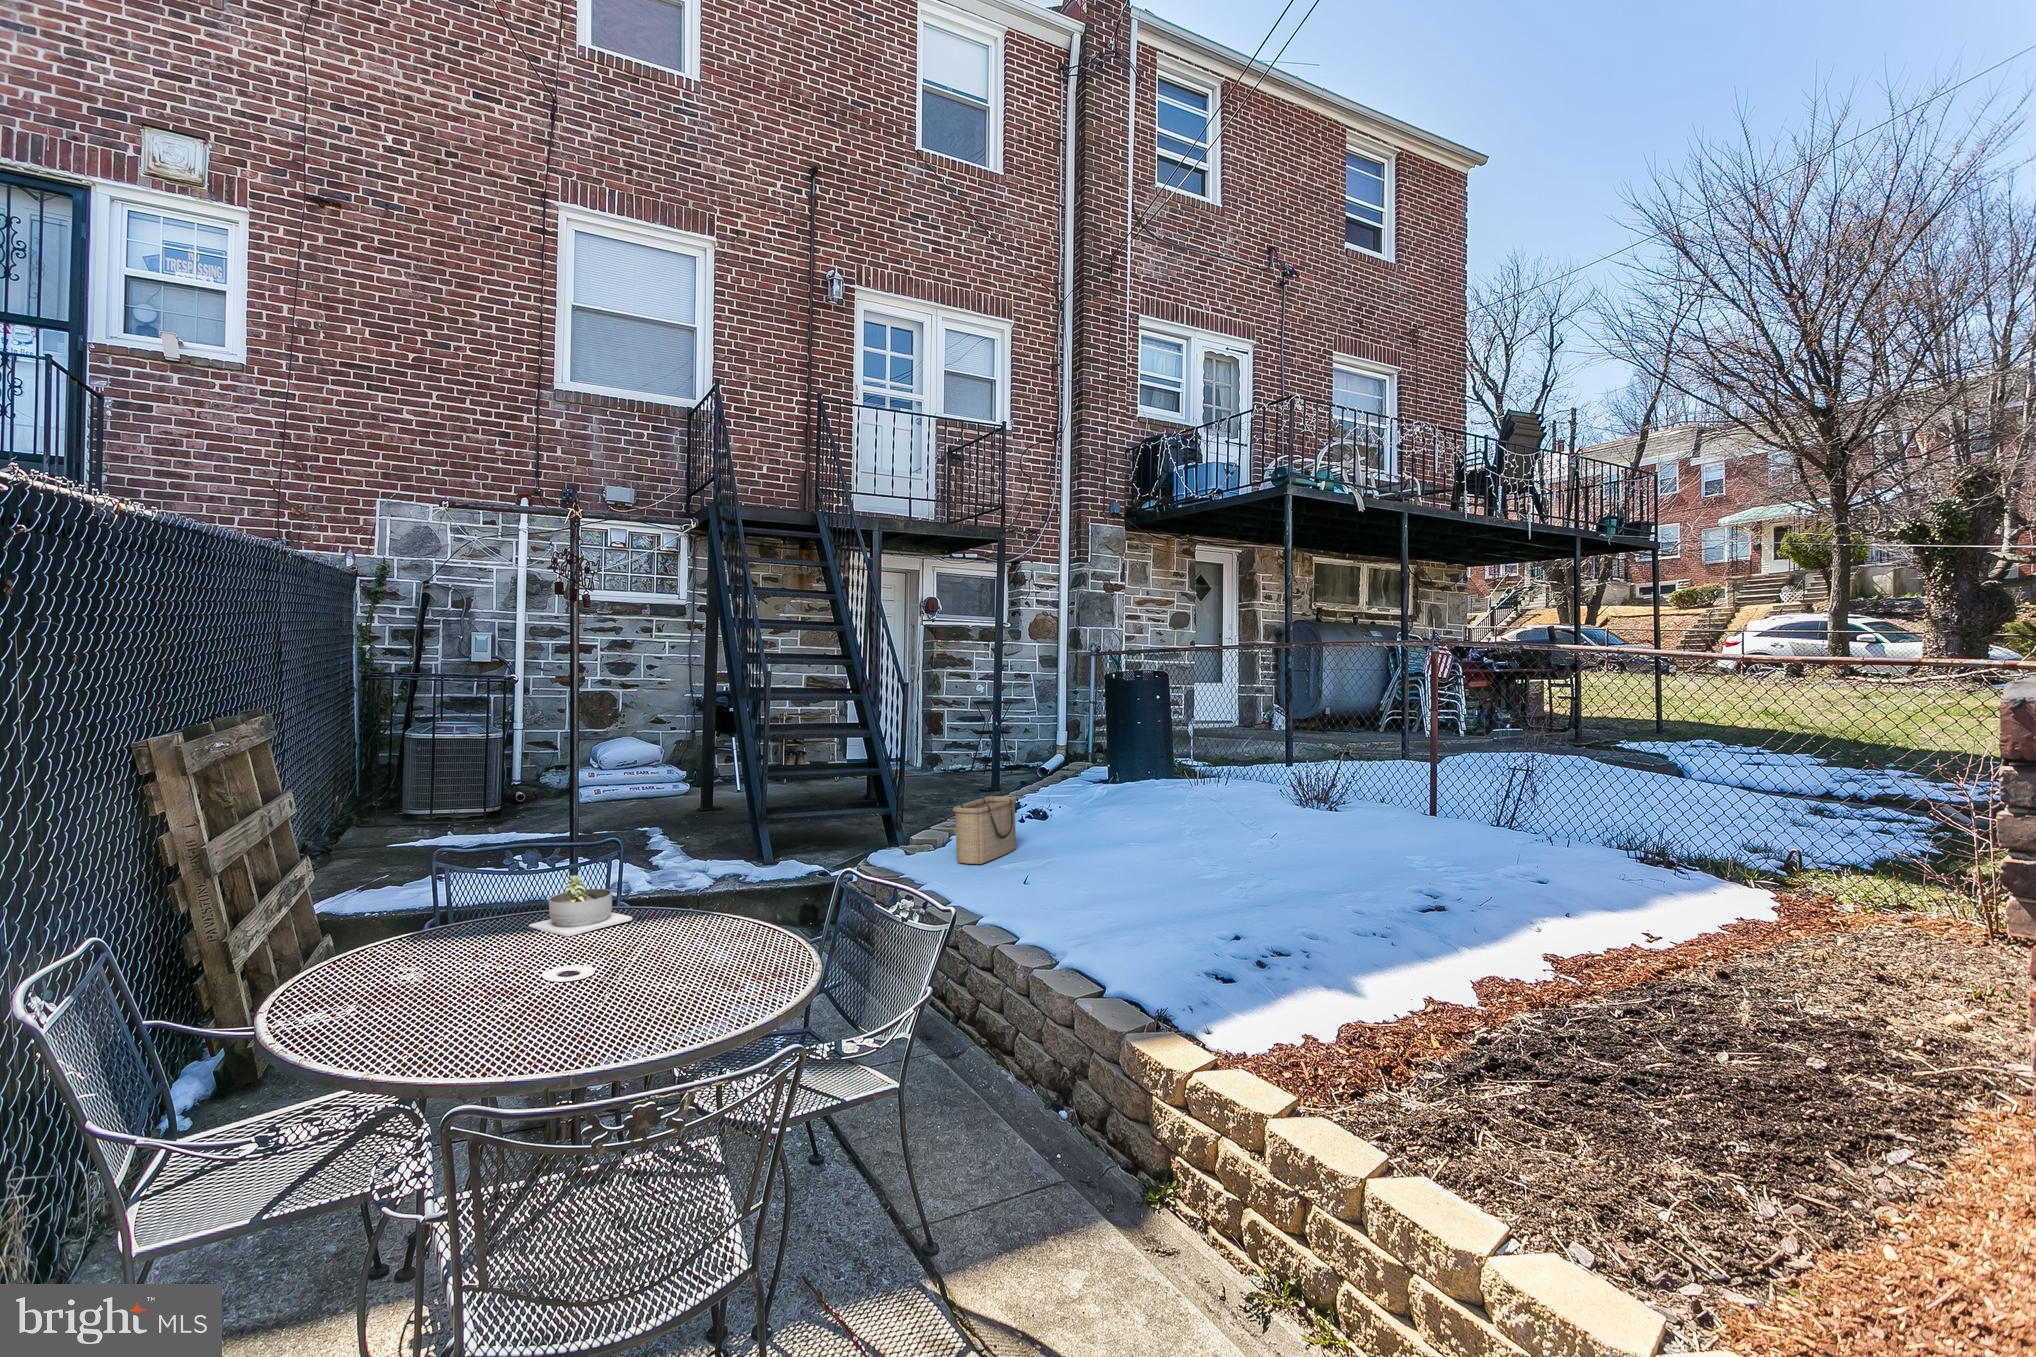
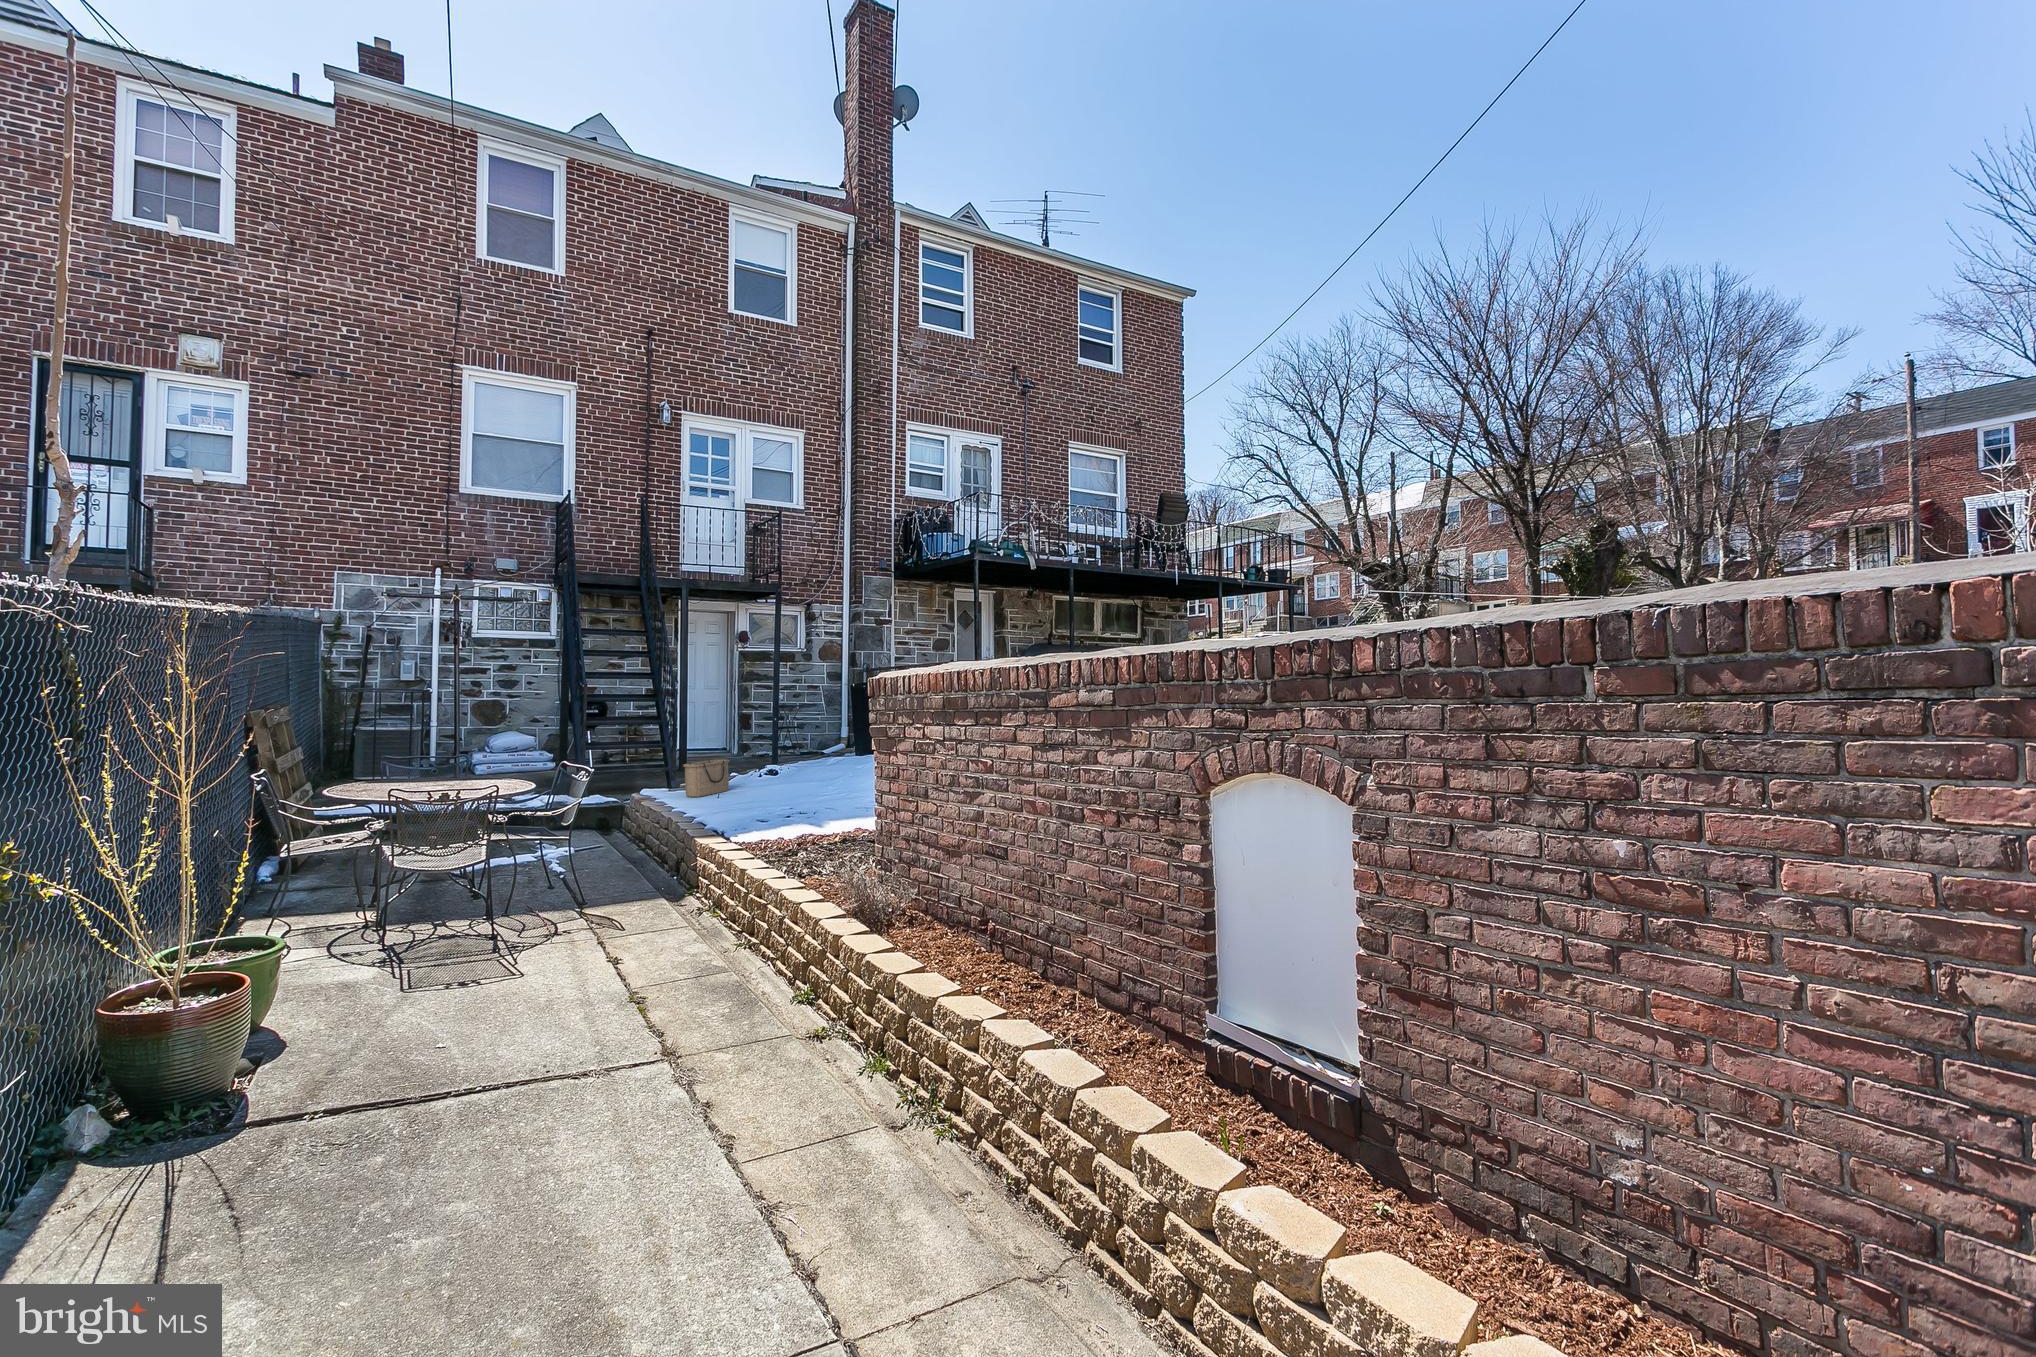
succulent planter: present [529,875,632,937] -> none [413,781,461,806]

